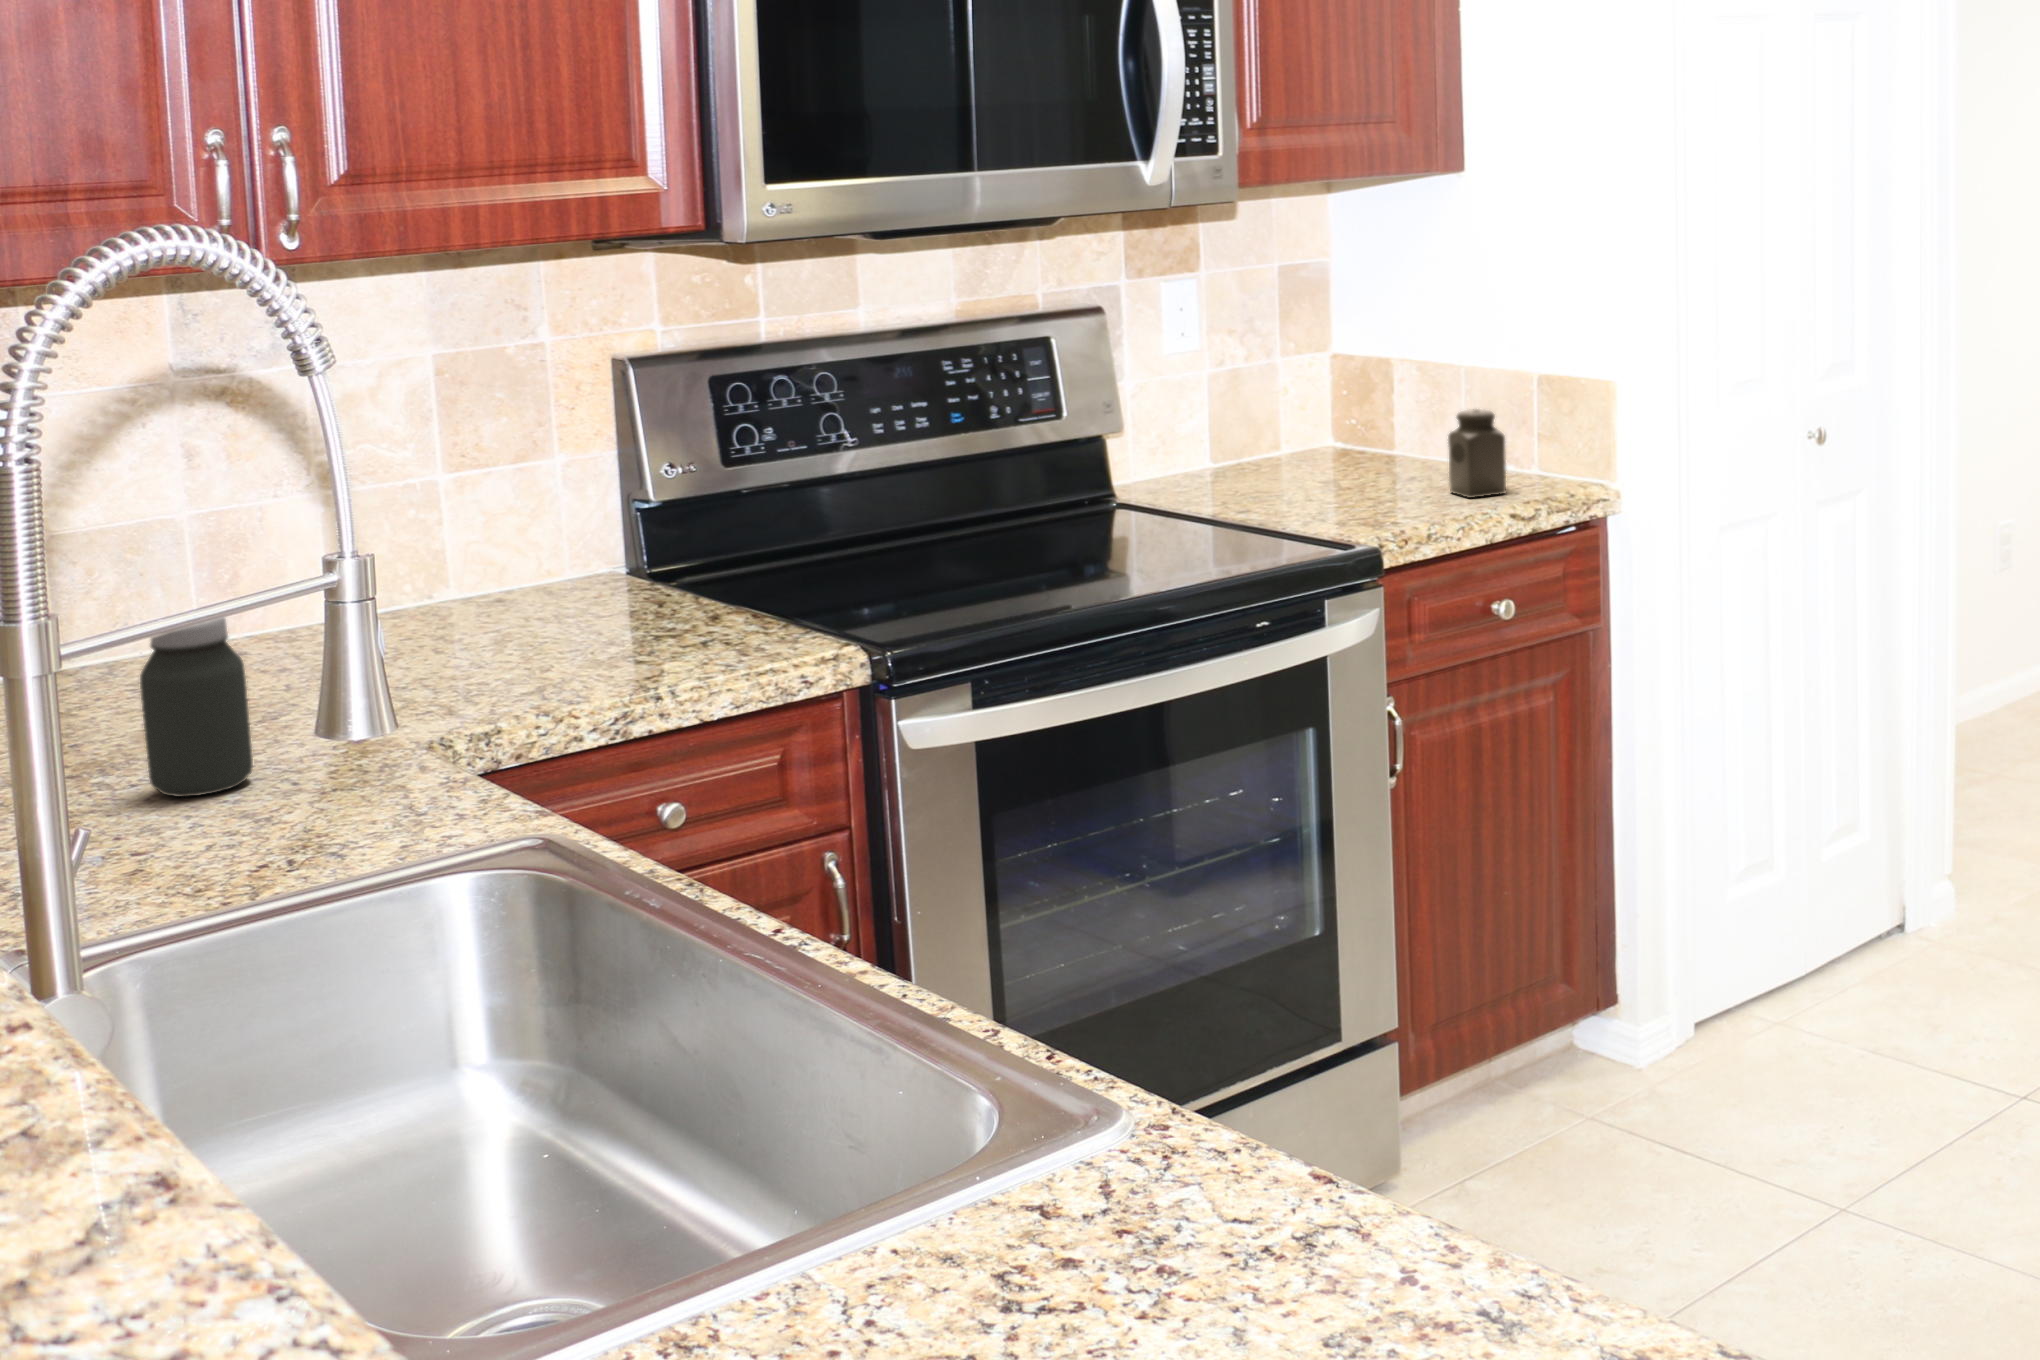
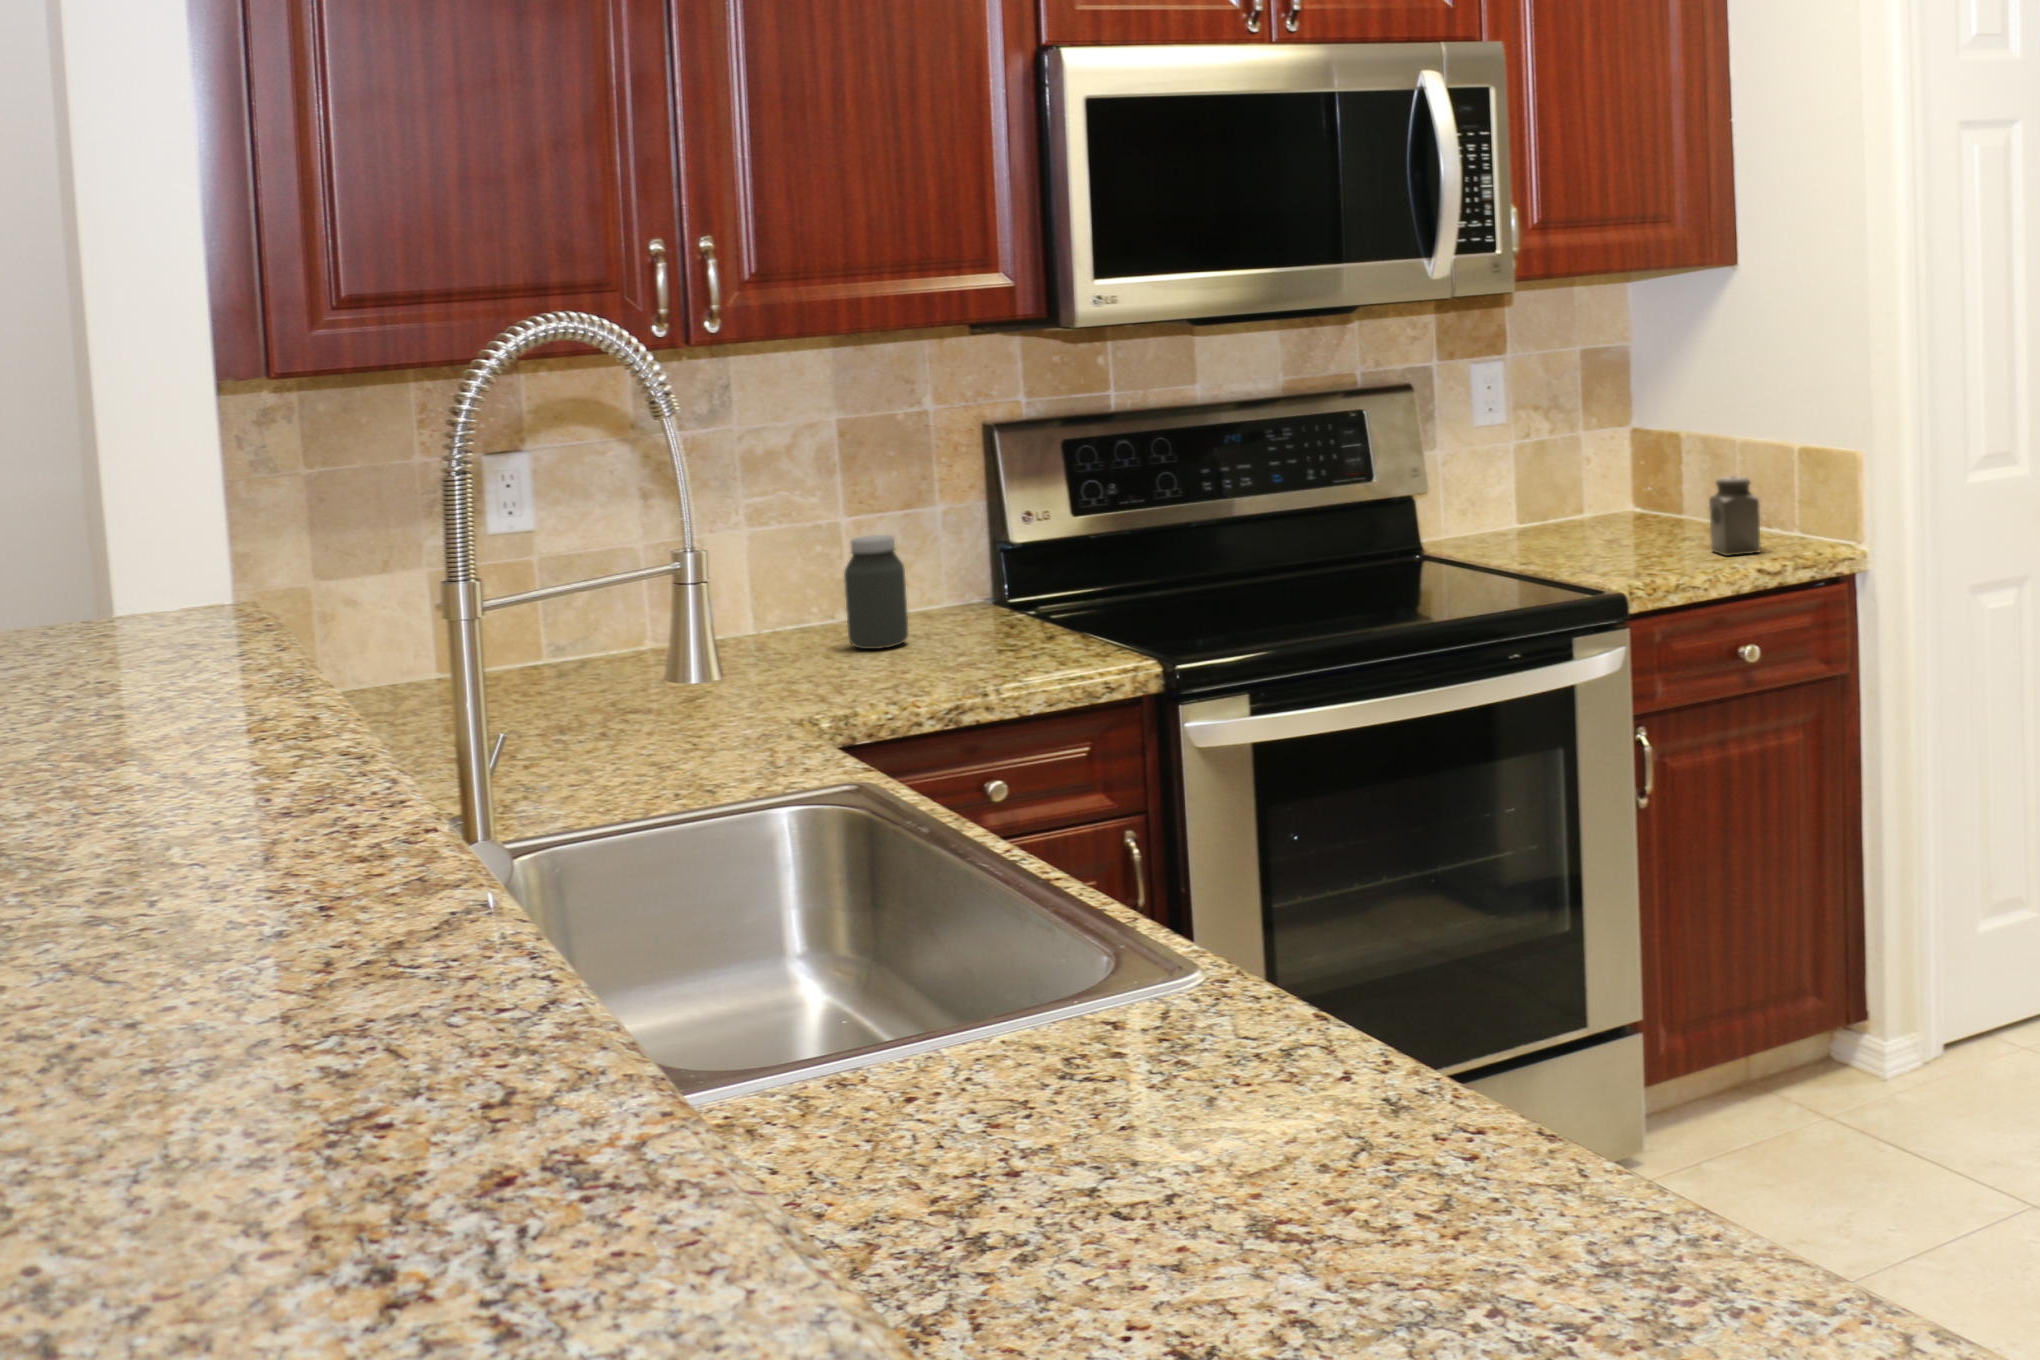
jar: present [140,617,253,797] -> present [844,535,908,649]

